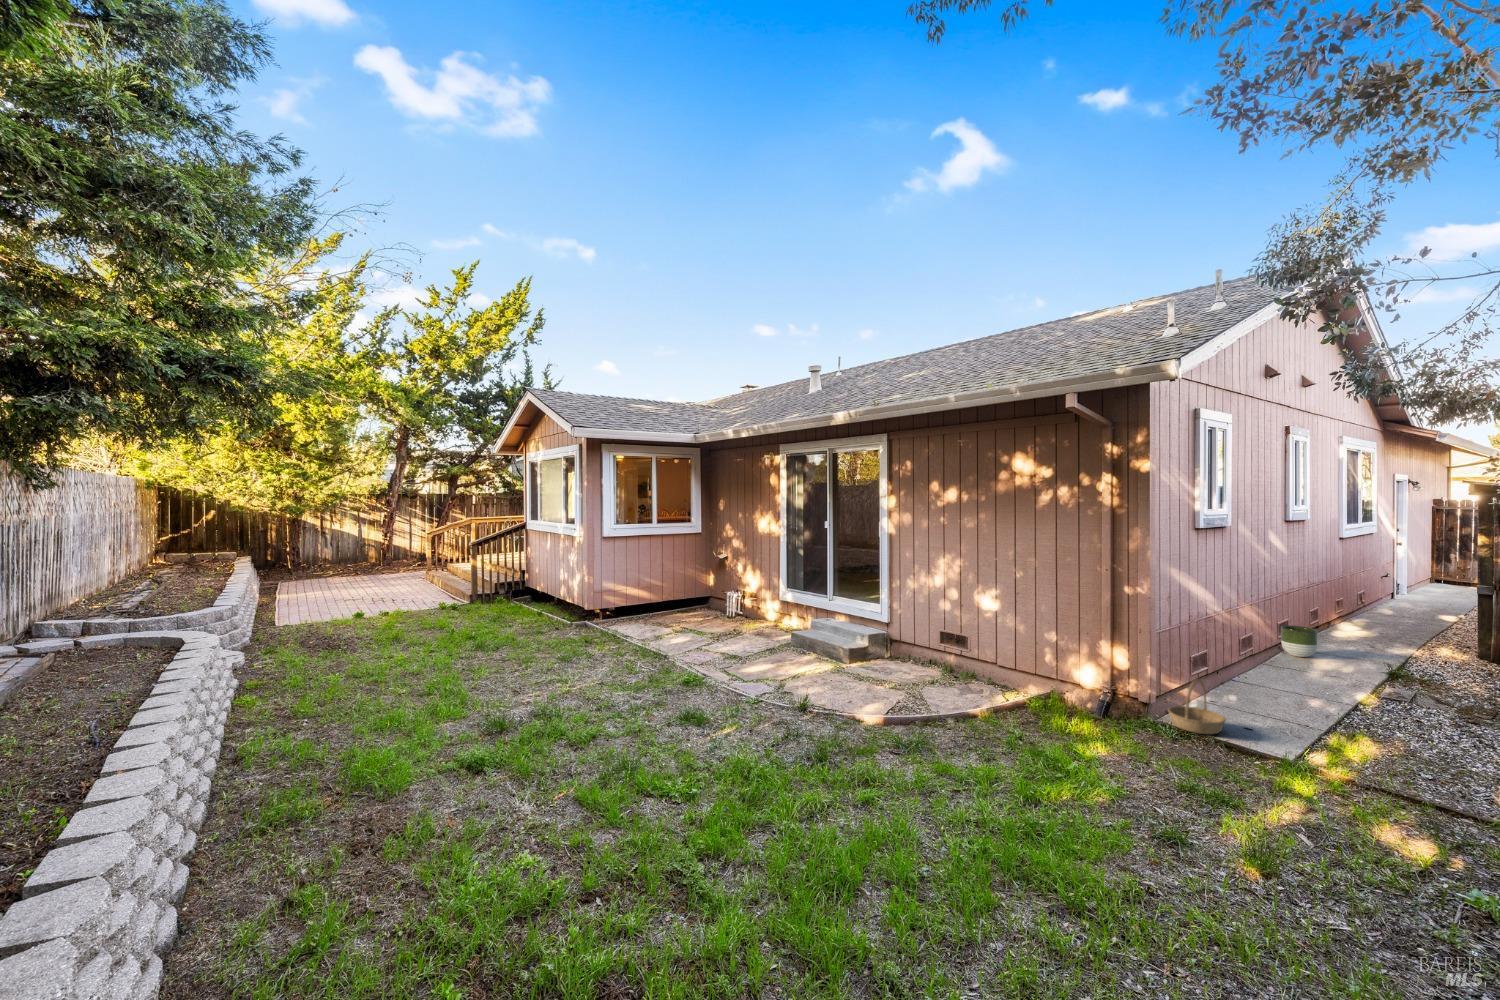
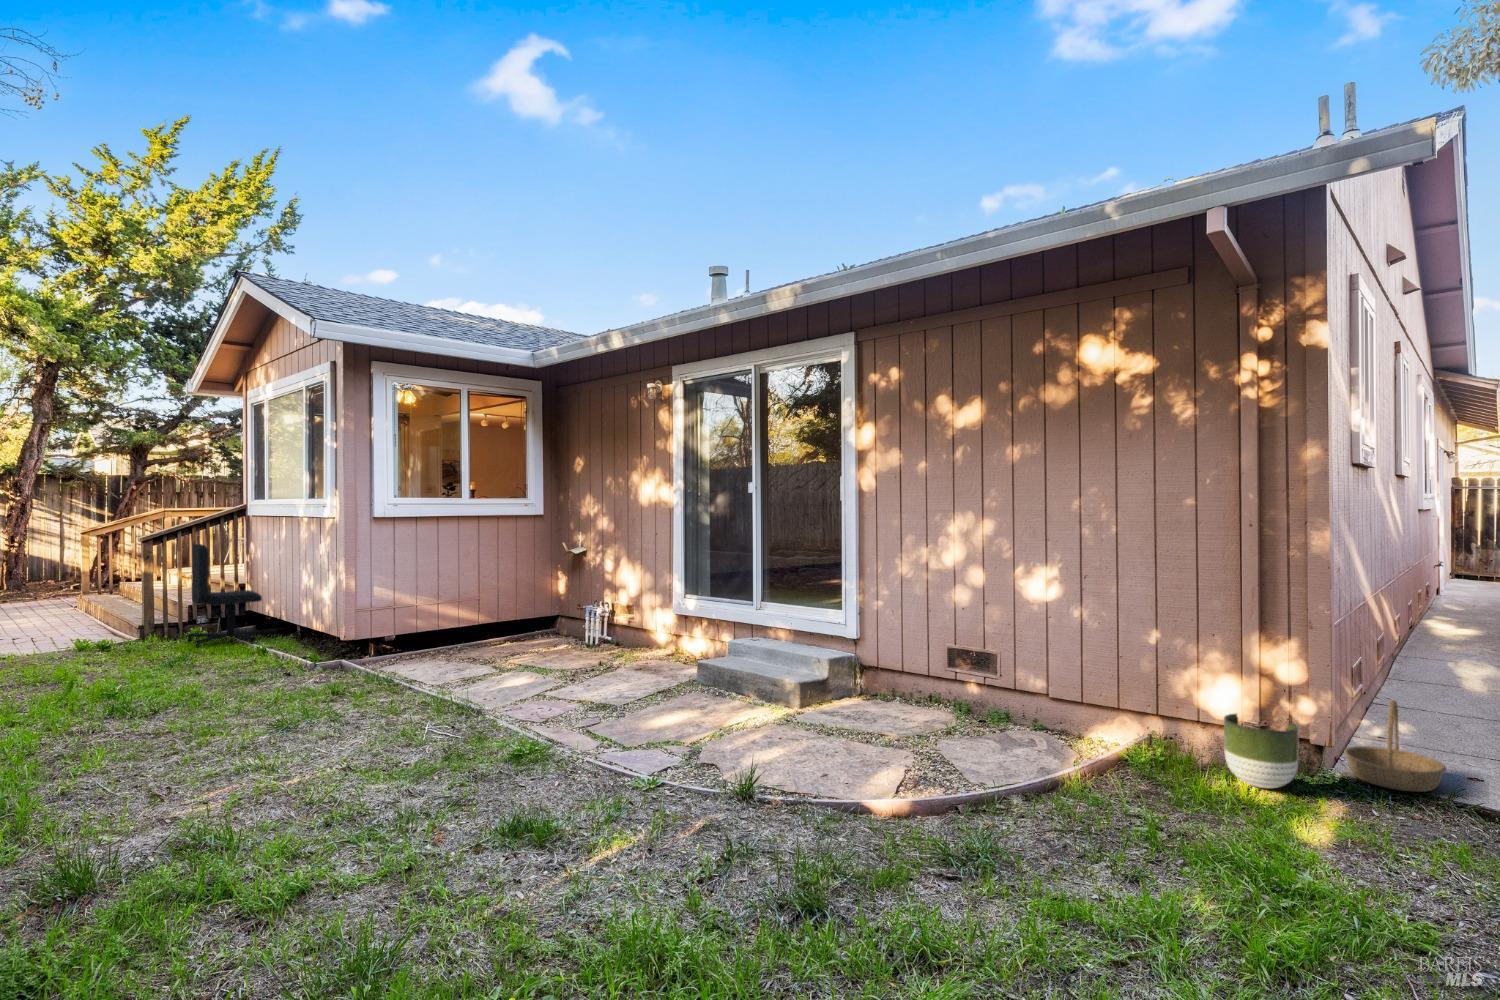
chair: none [498,549,546,610] -> present [187,544,277,647]
planter: present [1281,626,1318,657] -> present [1224,714,1299,788]

